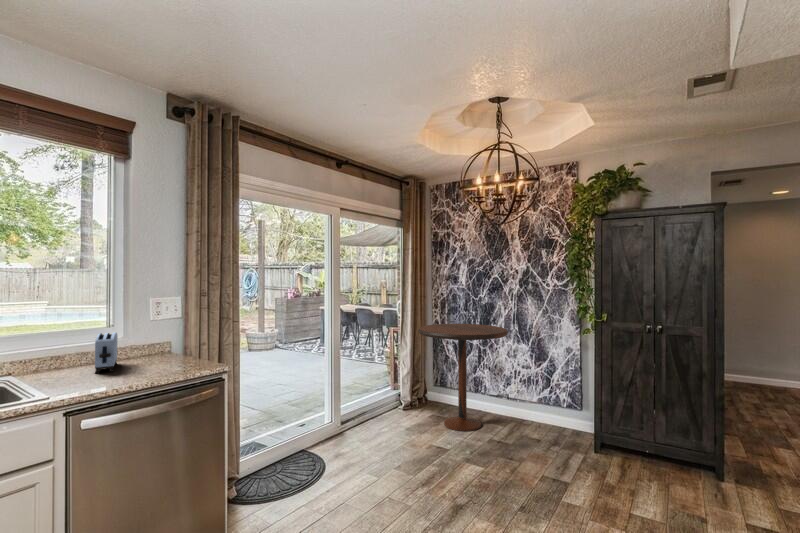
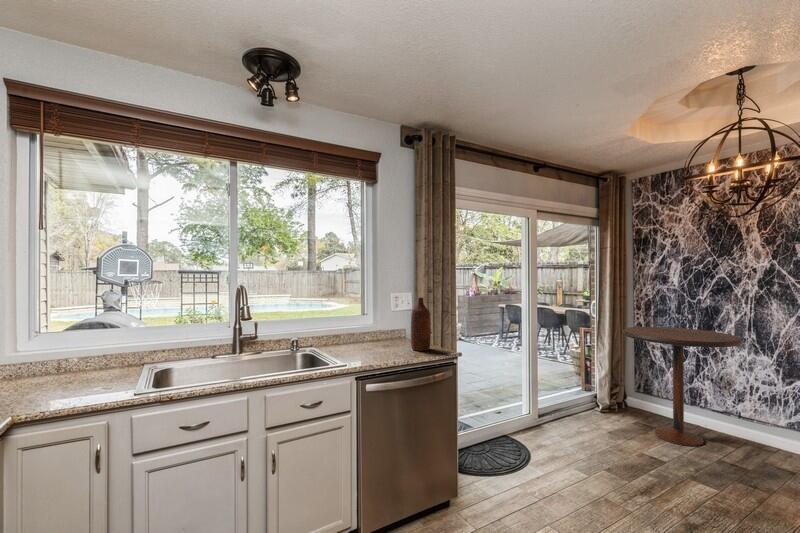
bottle: none [168,303,195,367] -> present [411,298,431,351]
toaster: present [95,333,118,373] -> none [361,319,374,350]

